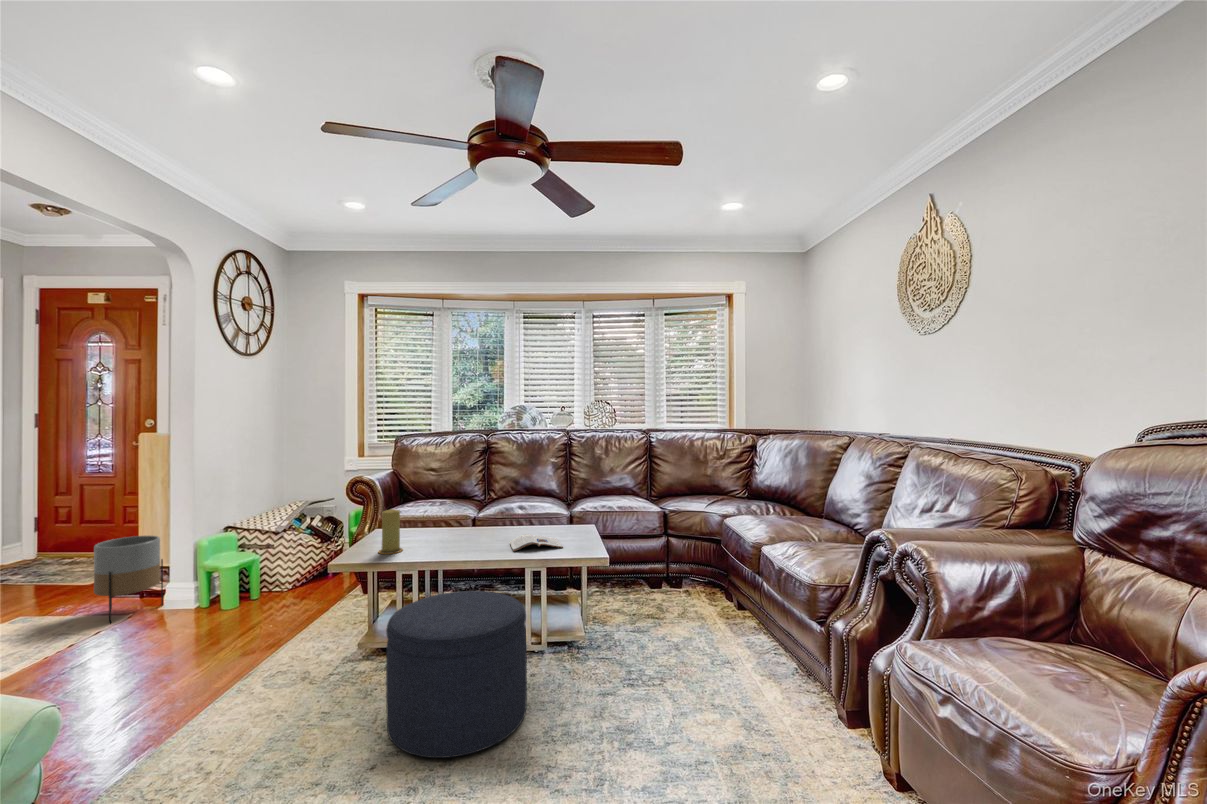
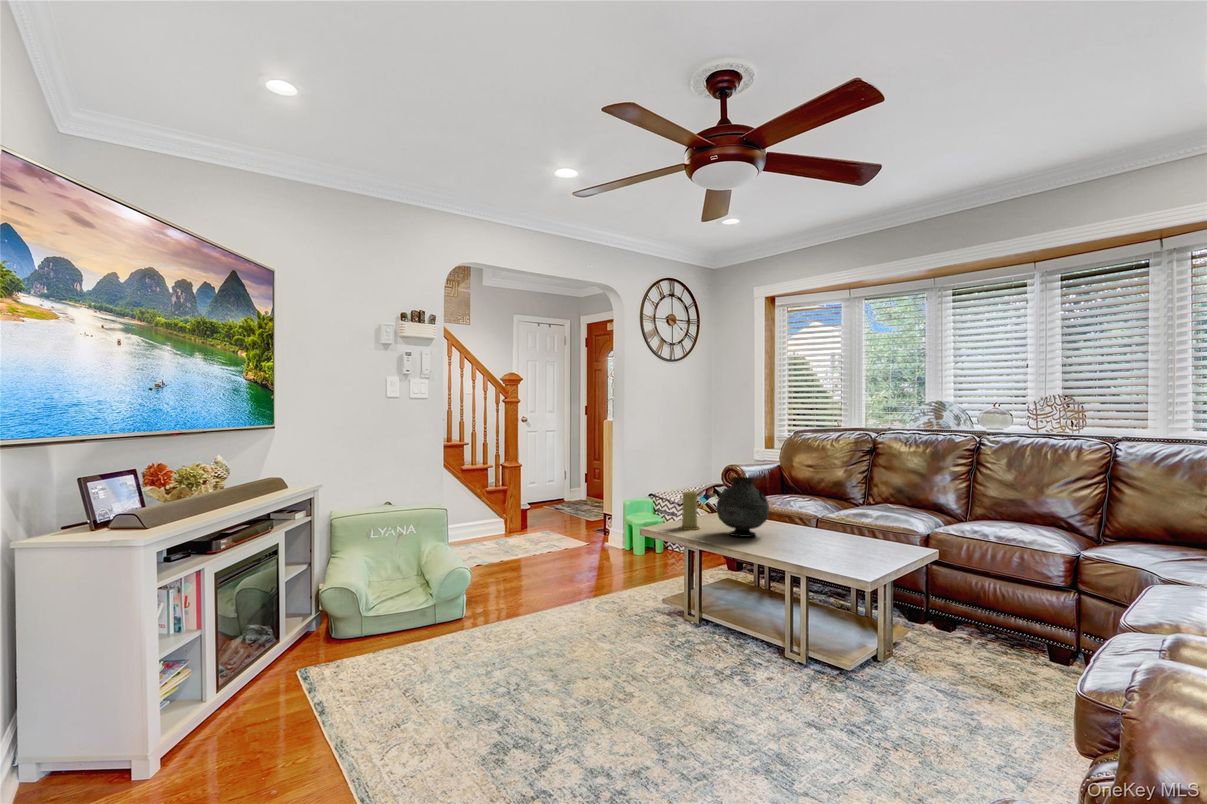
vase: none [428,486,482,548] -> present [717,477,769,537]
magazine: present [510,534,563,551] -> none [777,538,844,559]
planter: present [94,536,163,623] -> none [575,492,611,548]
ottoman: present [386,591,527,758] -> none [610,567,733,707]

